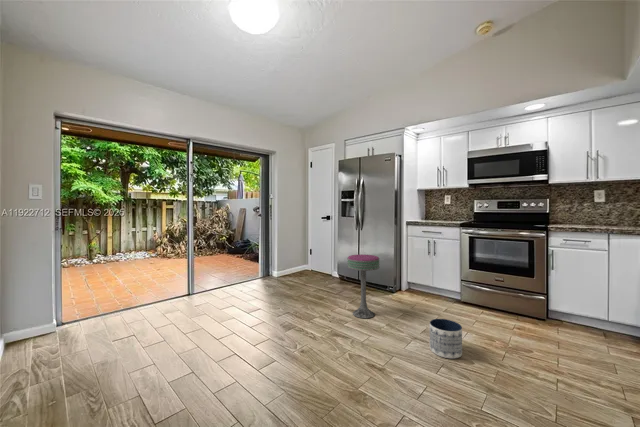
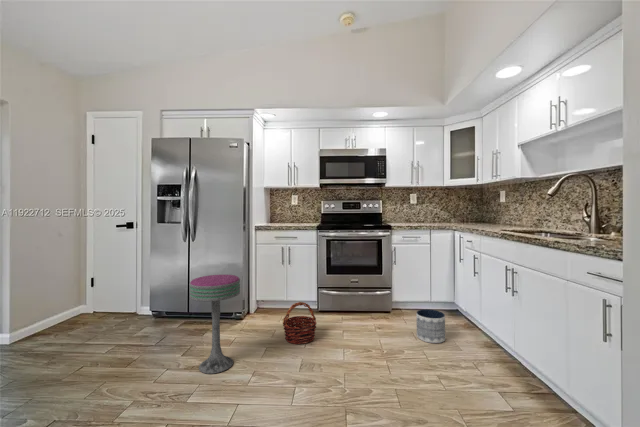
basket: none [416,285,447,319] -> present [283,302,317,344]
planter: present [430,319,462,358] -> present [416,309,445,343]

